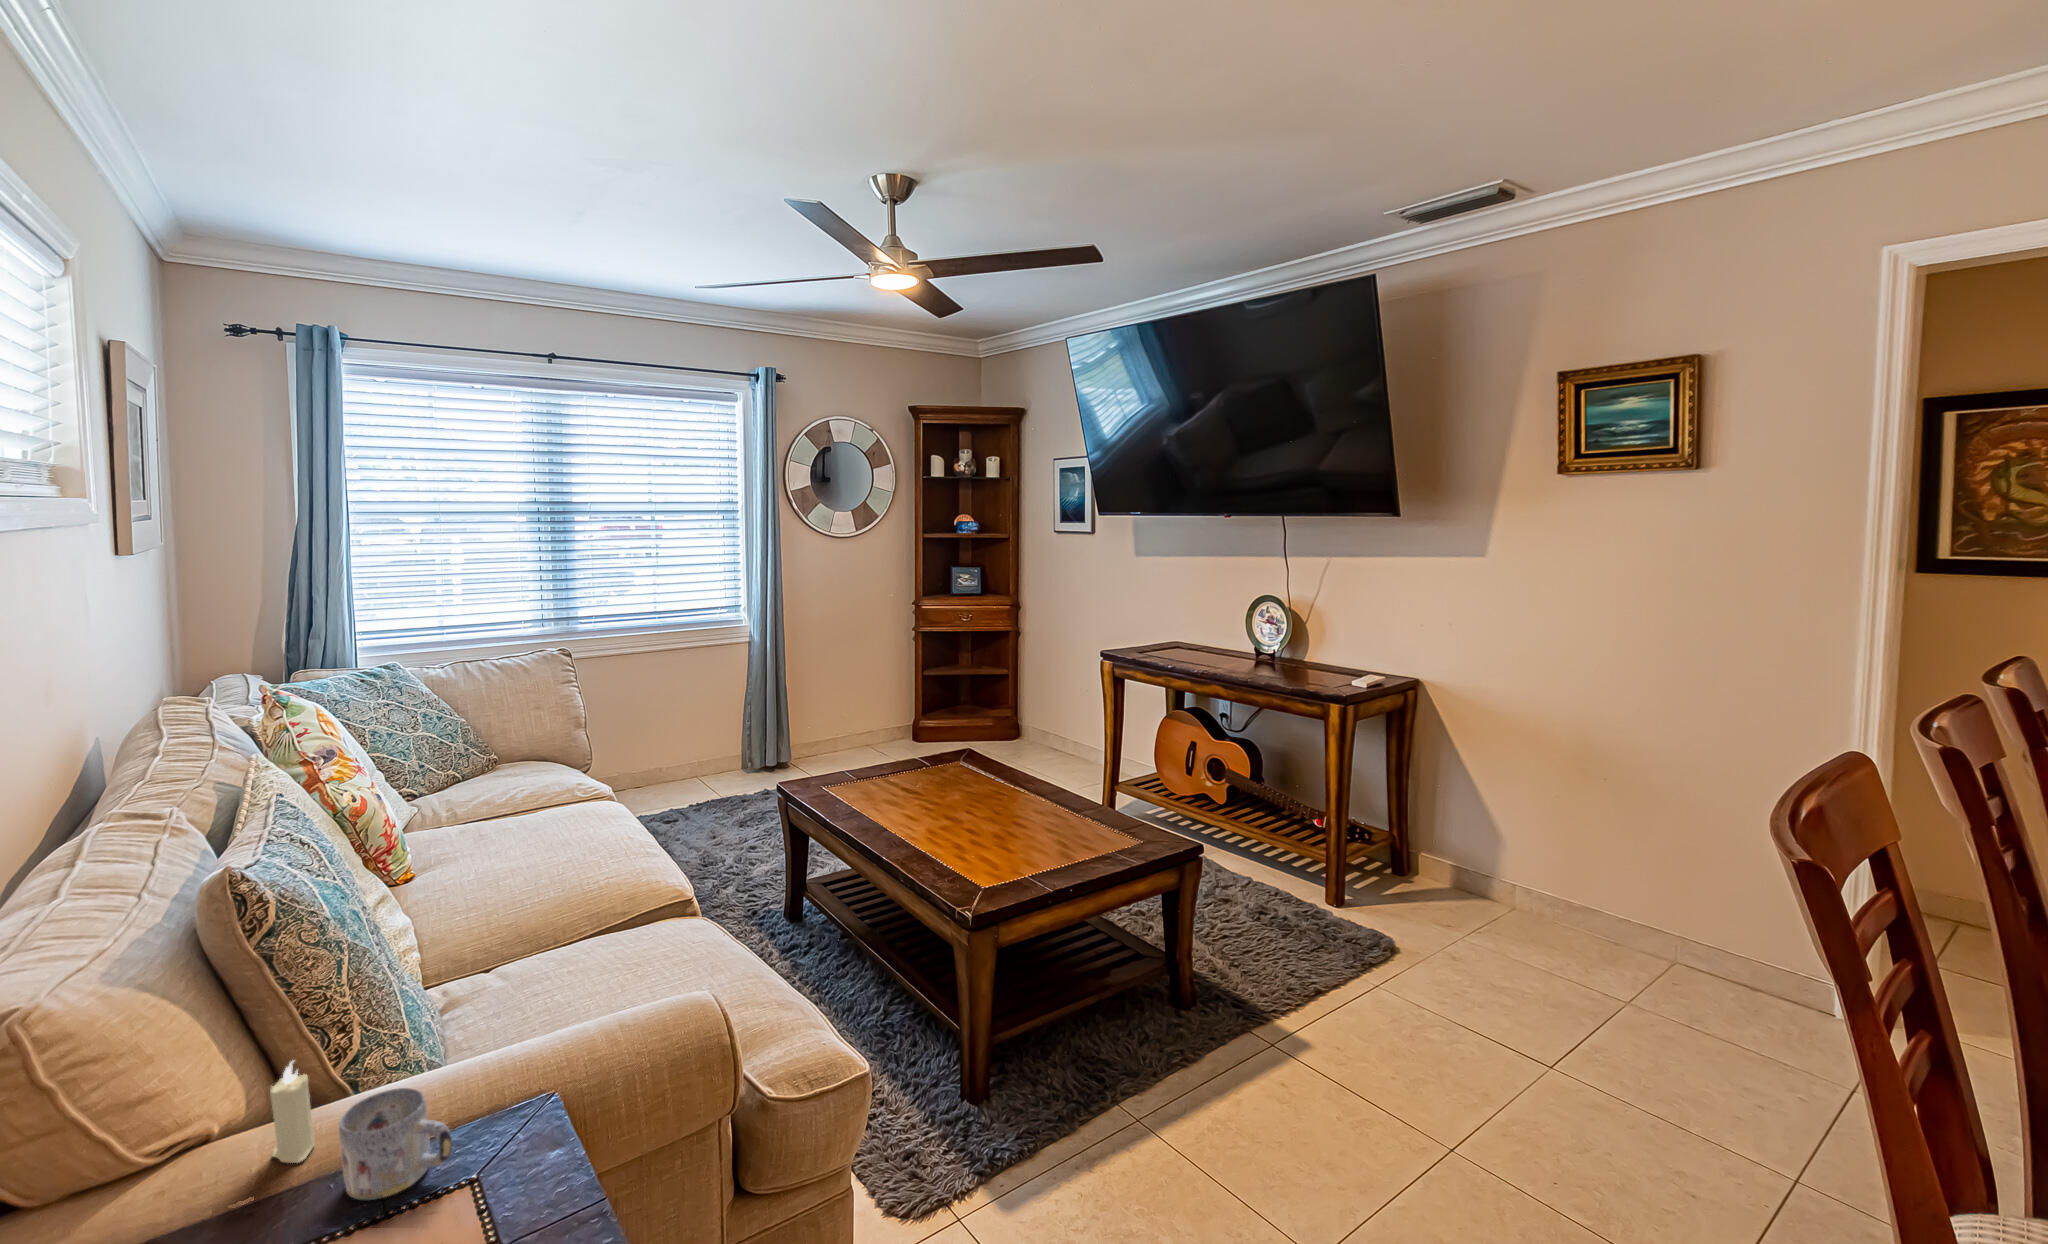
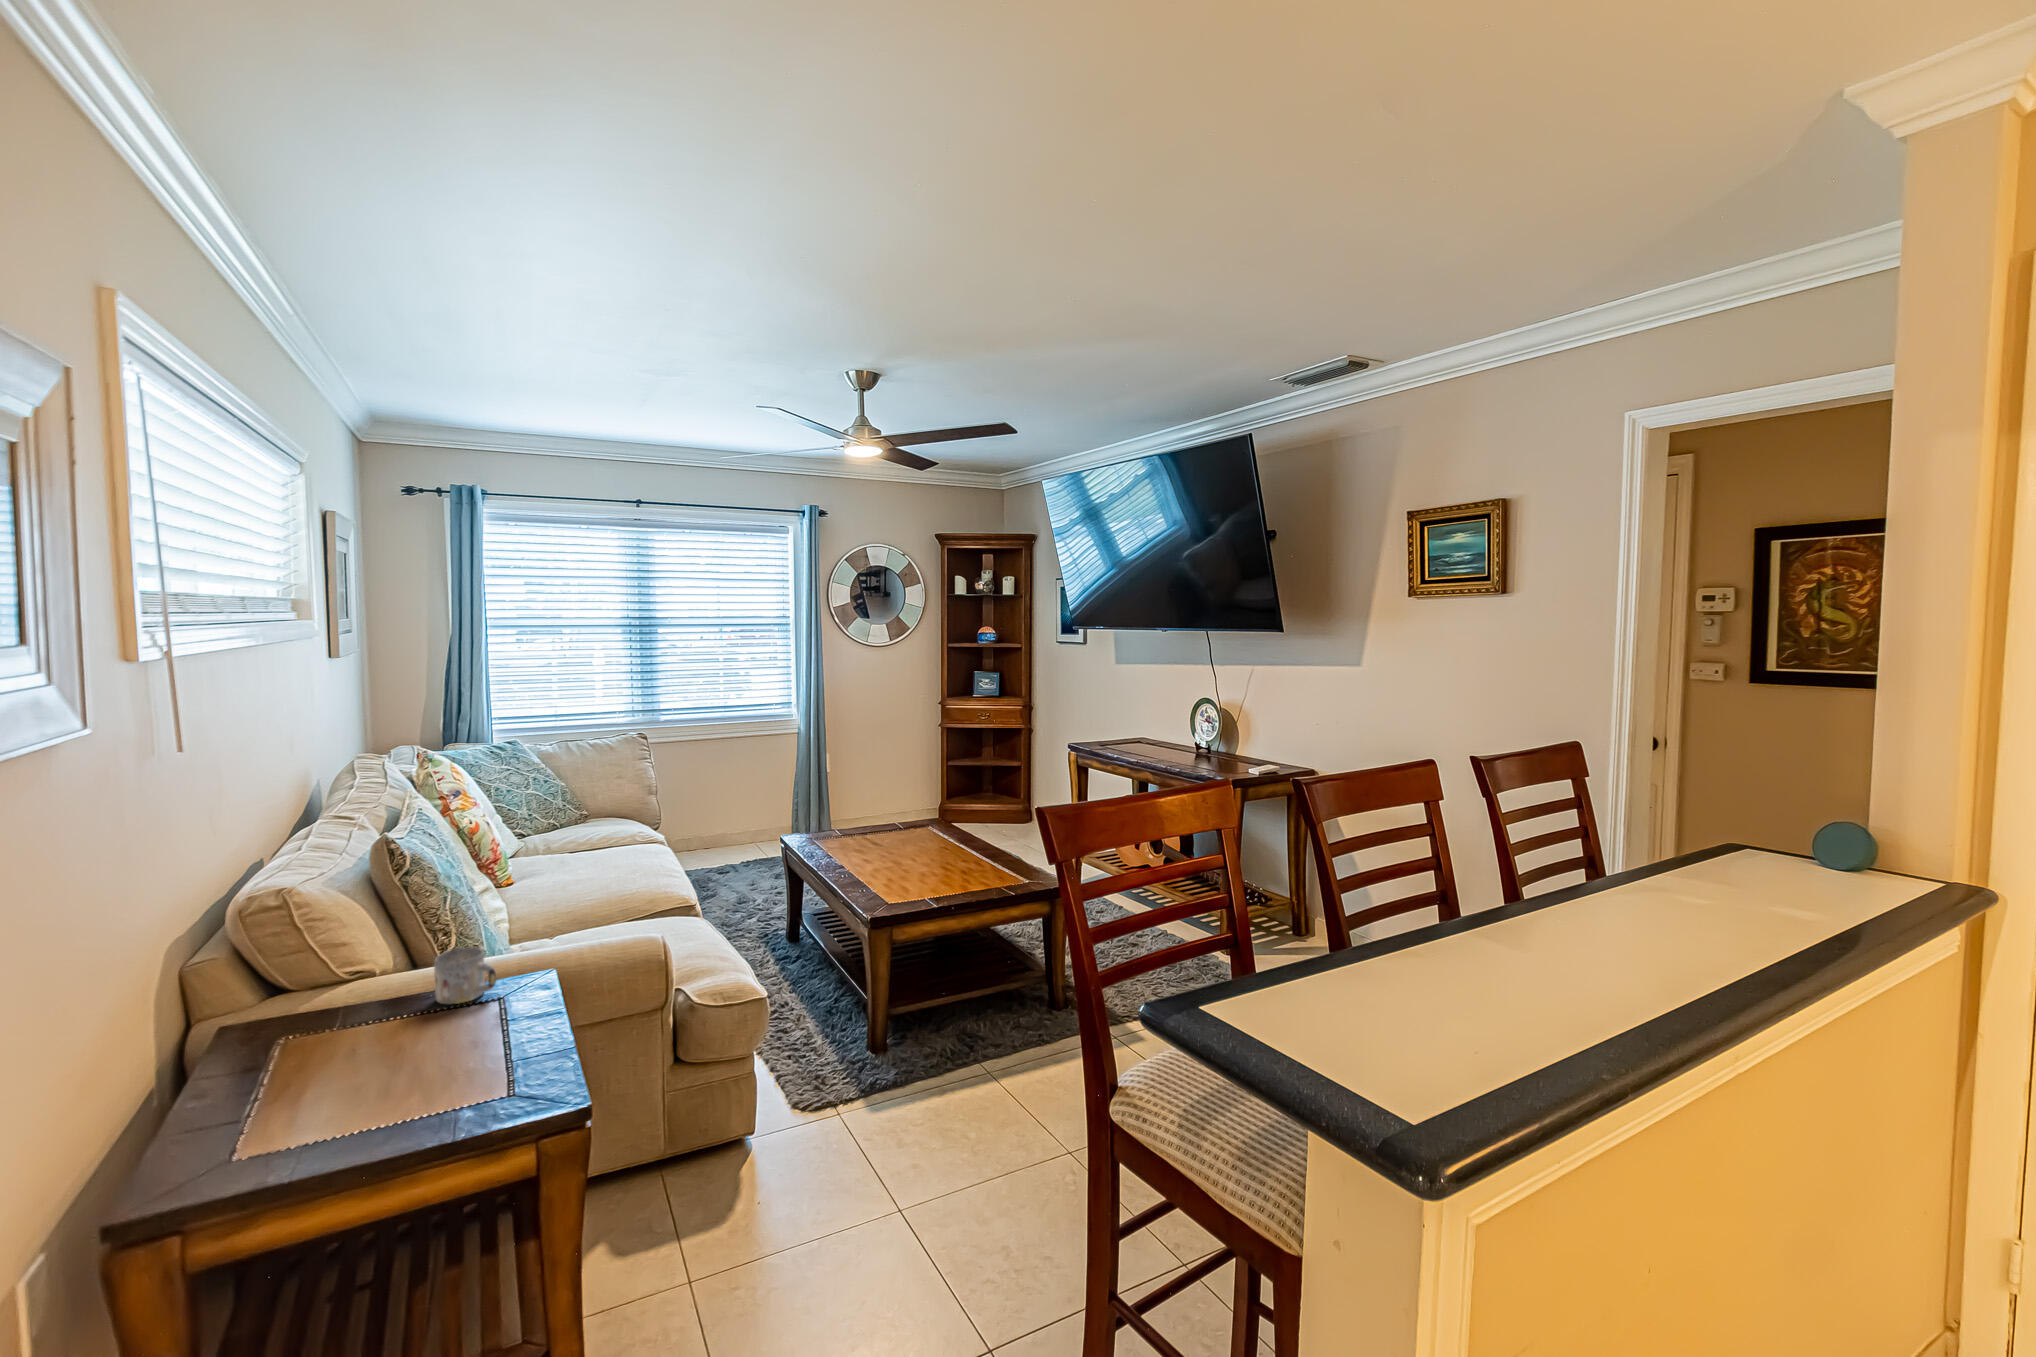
candle: present [270,1061,315,1163] -> none [397,929,422,989]

